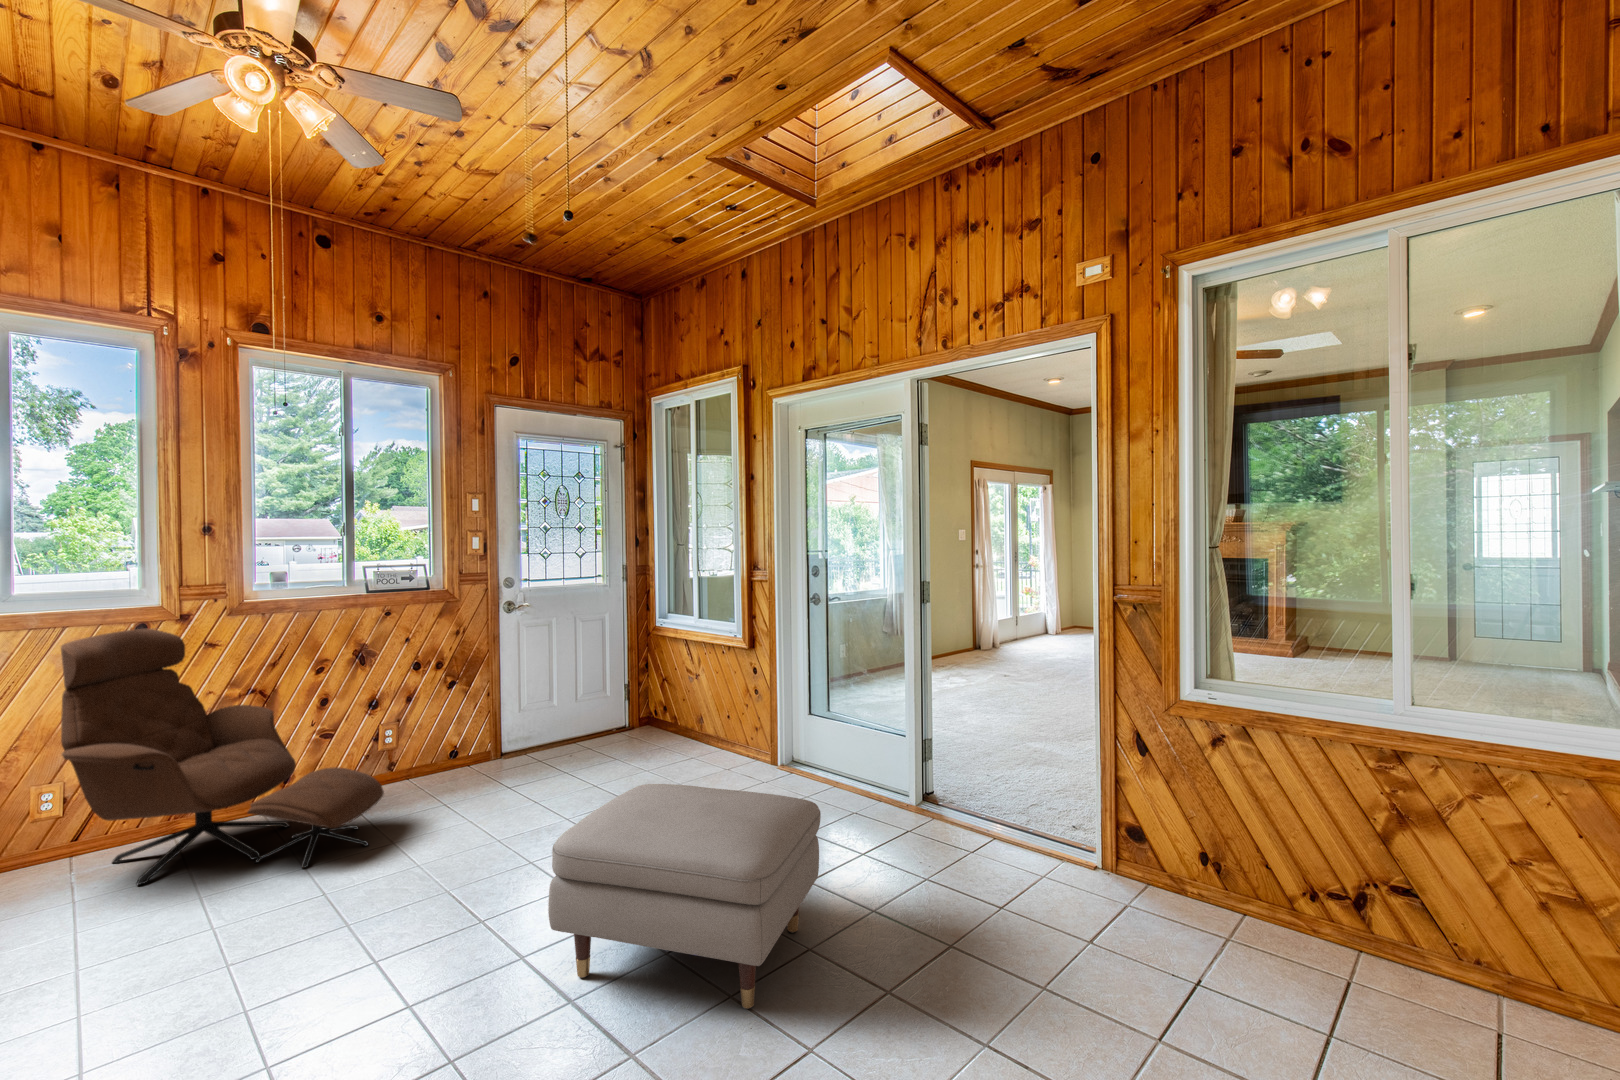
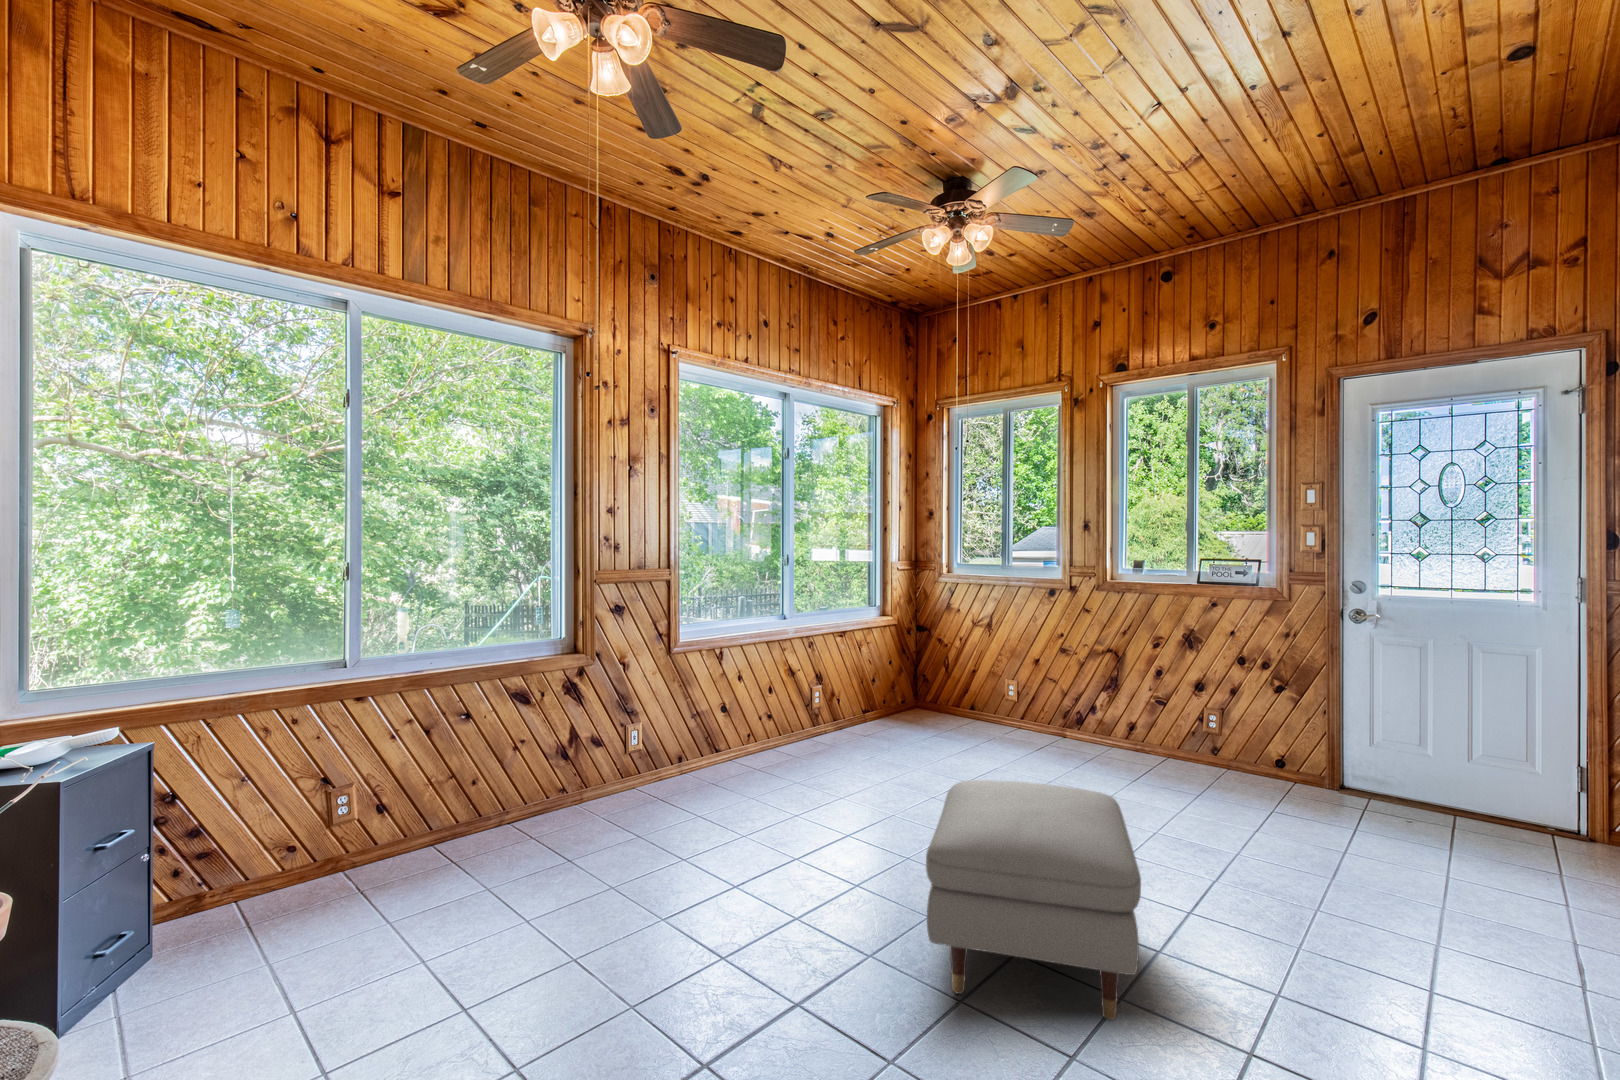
lounge chair: present [61,629,384,885] -> none [986,593,1136,789]

